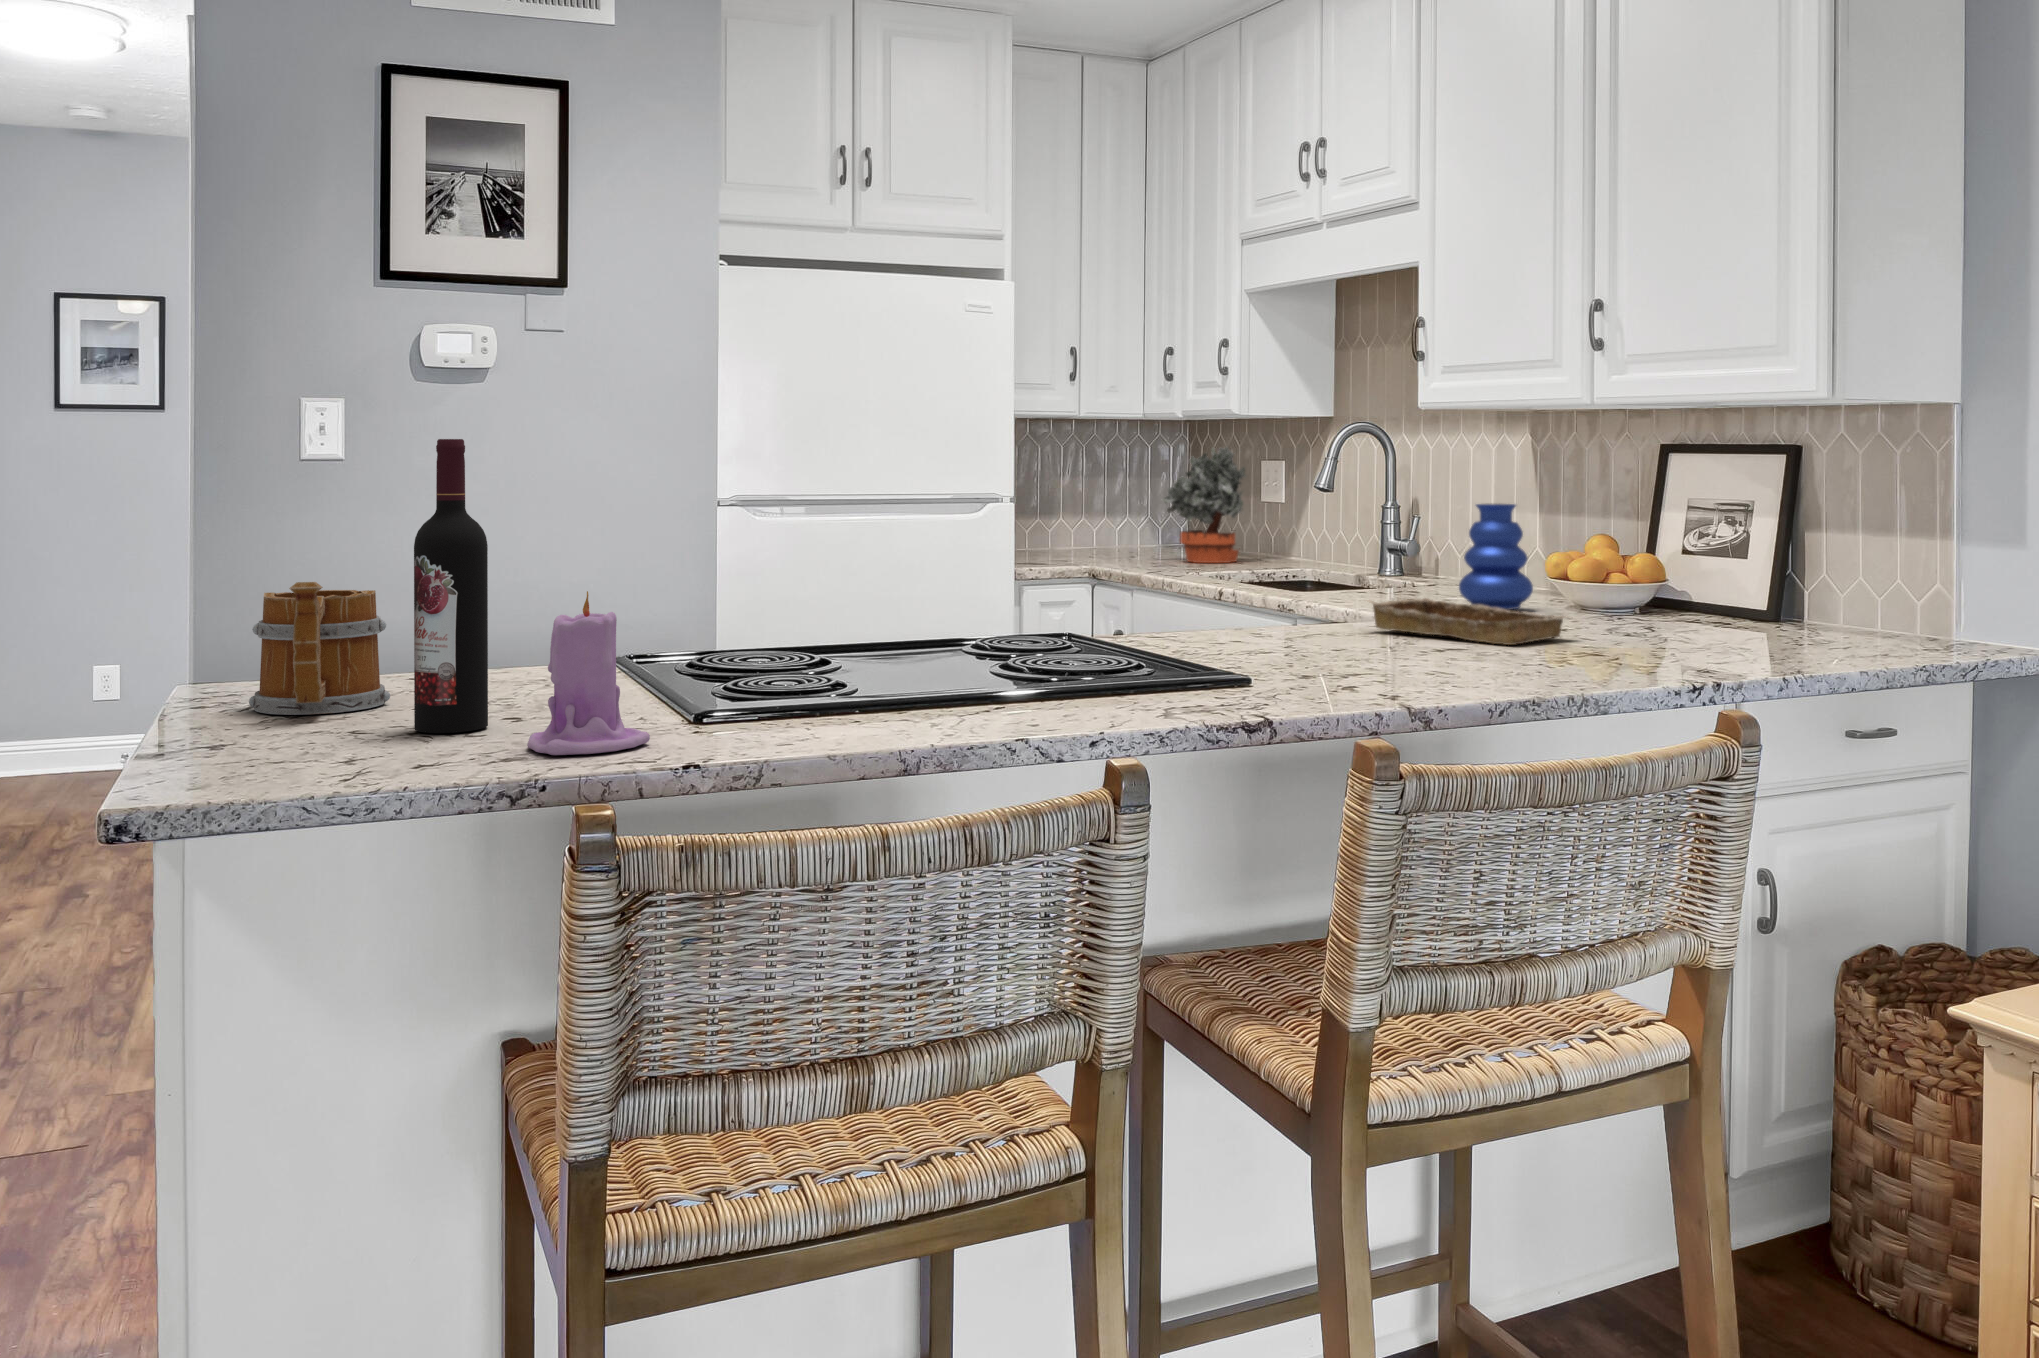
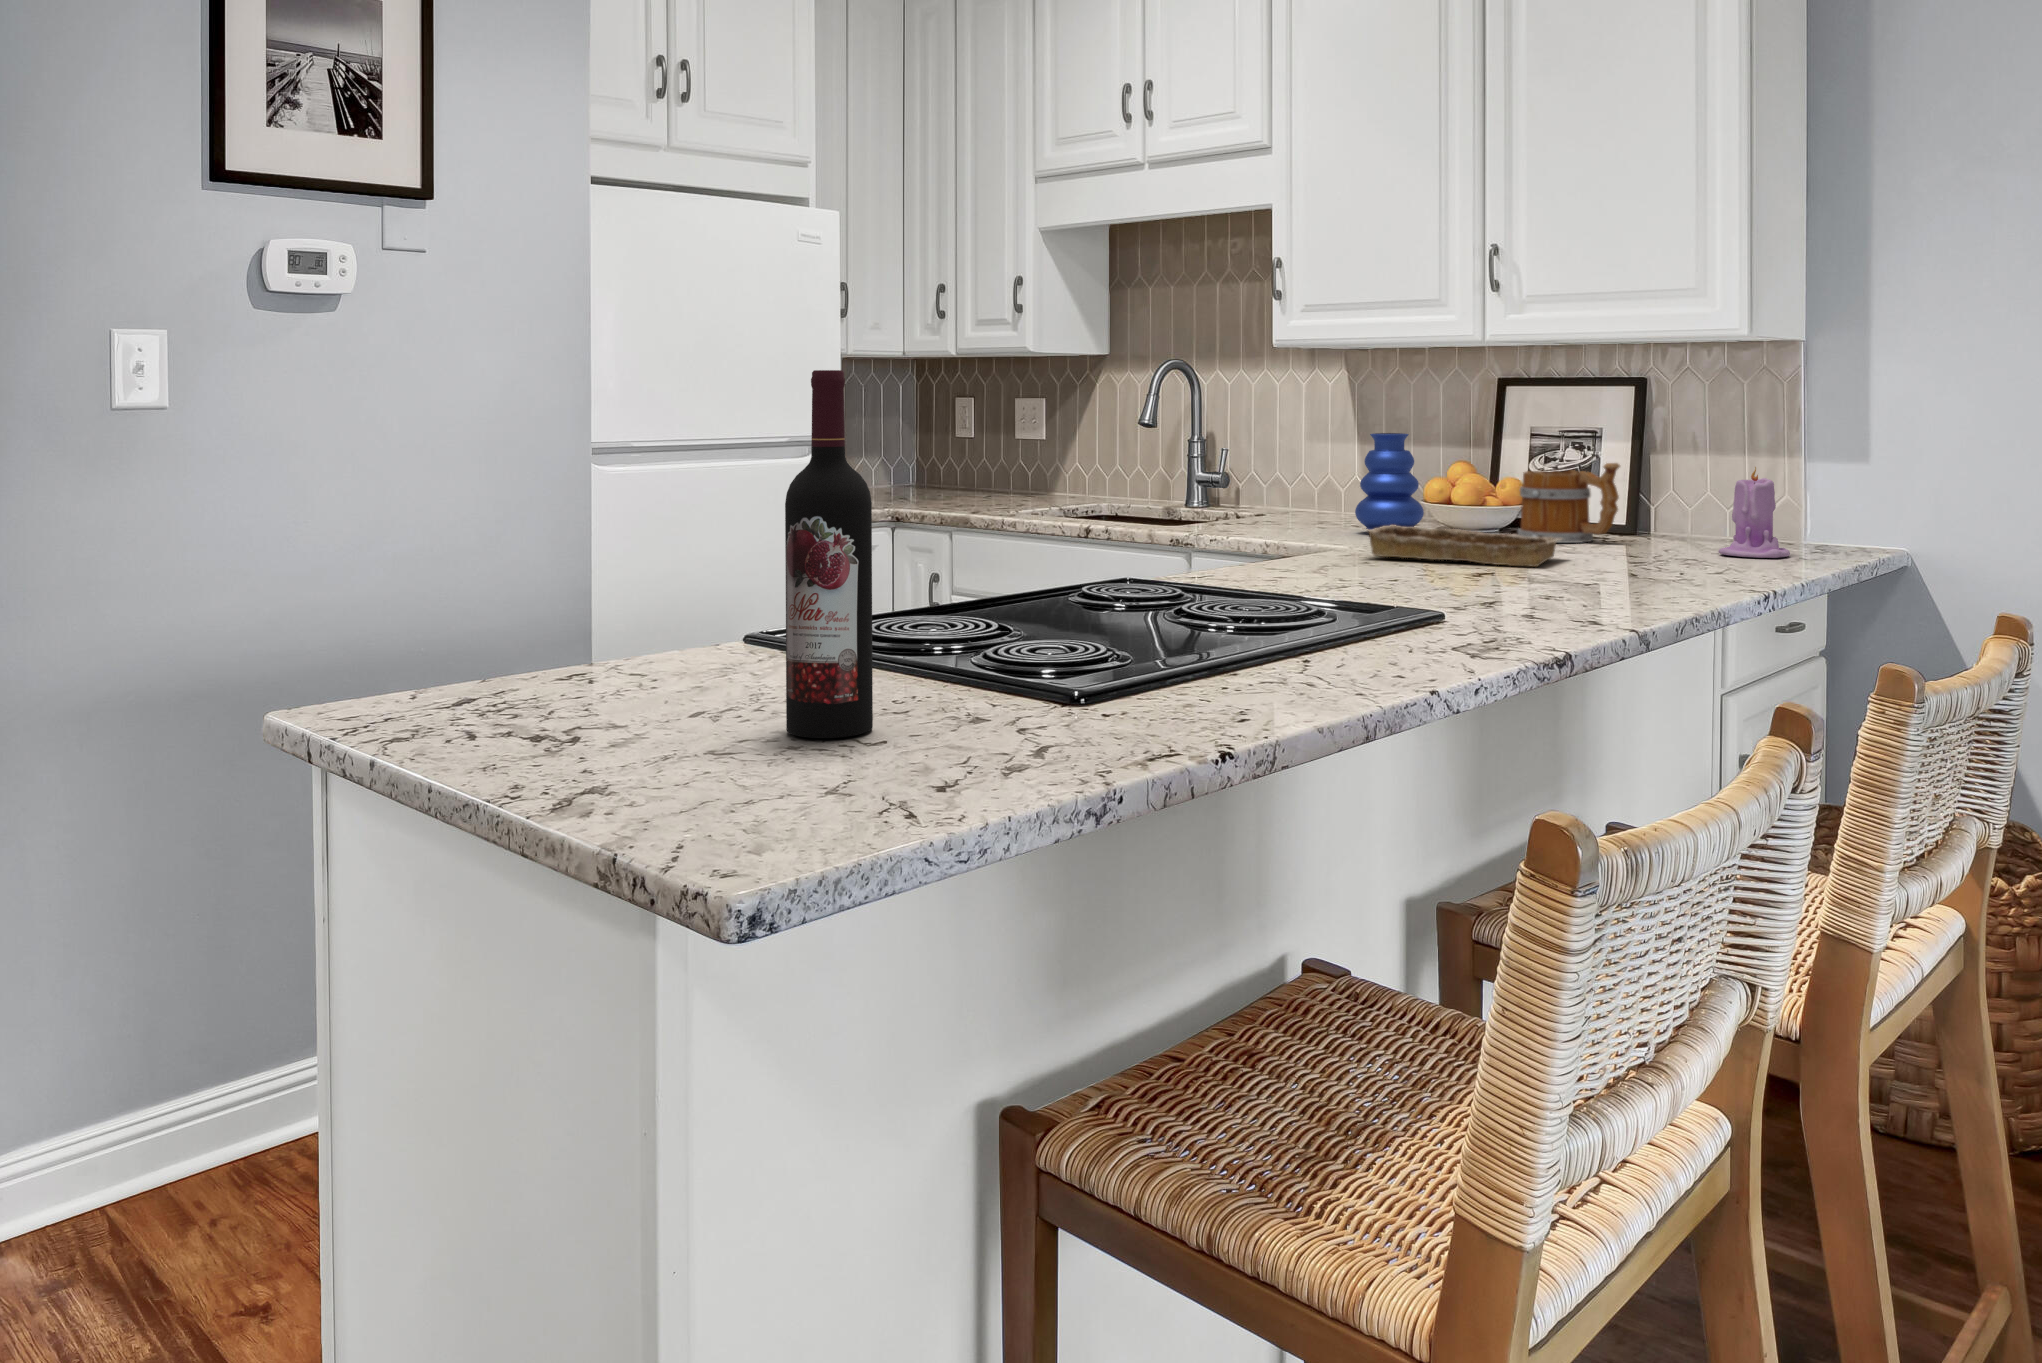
potted plant: present [1162,447,1246,563] -> none [902,376,1003,496]
mug: present [249,582,390,715] -> present [1518,463,1620,543]
candle: present [527,591,650,755] -> present [1719,467,1790,558]

